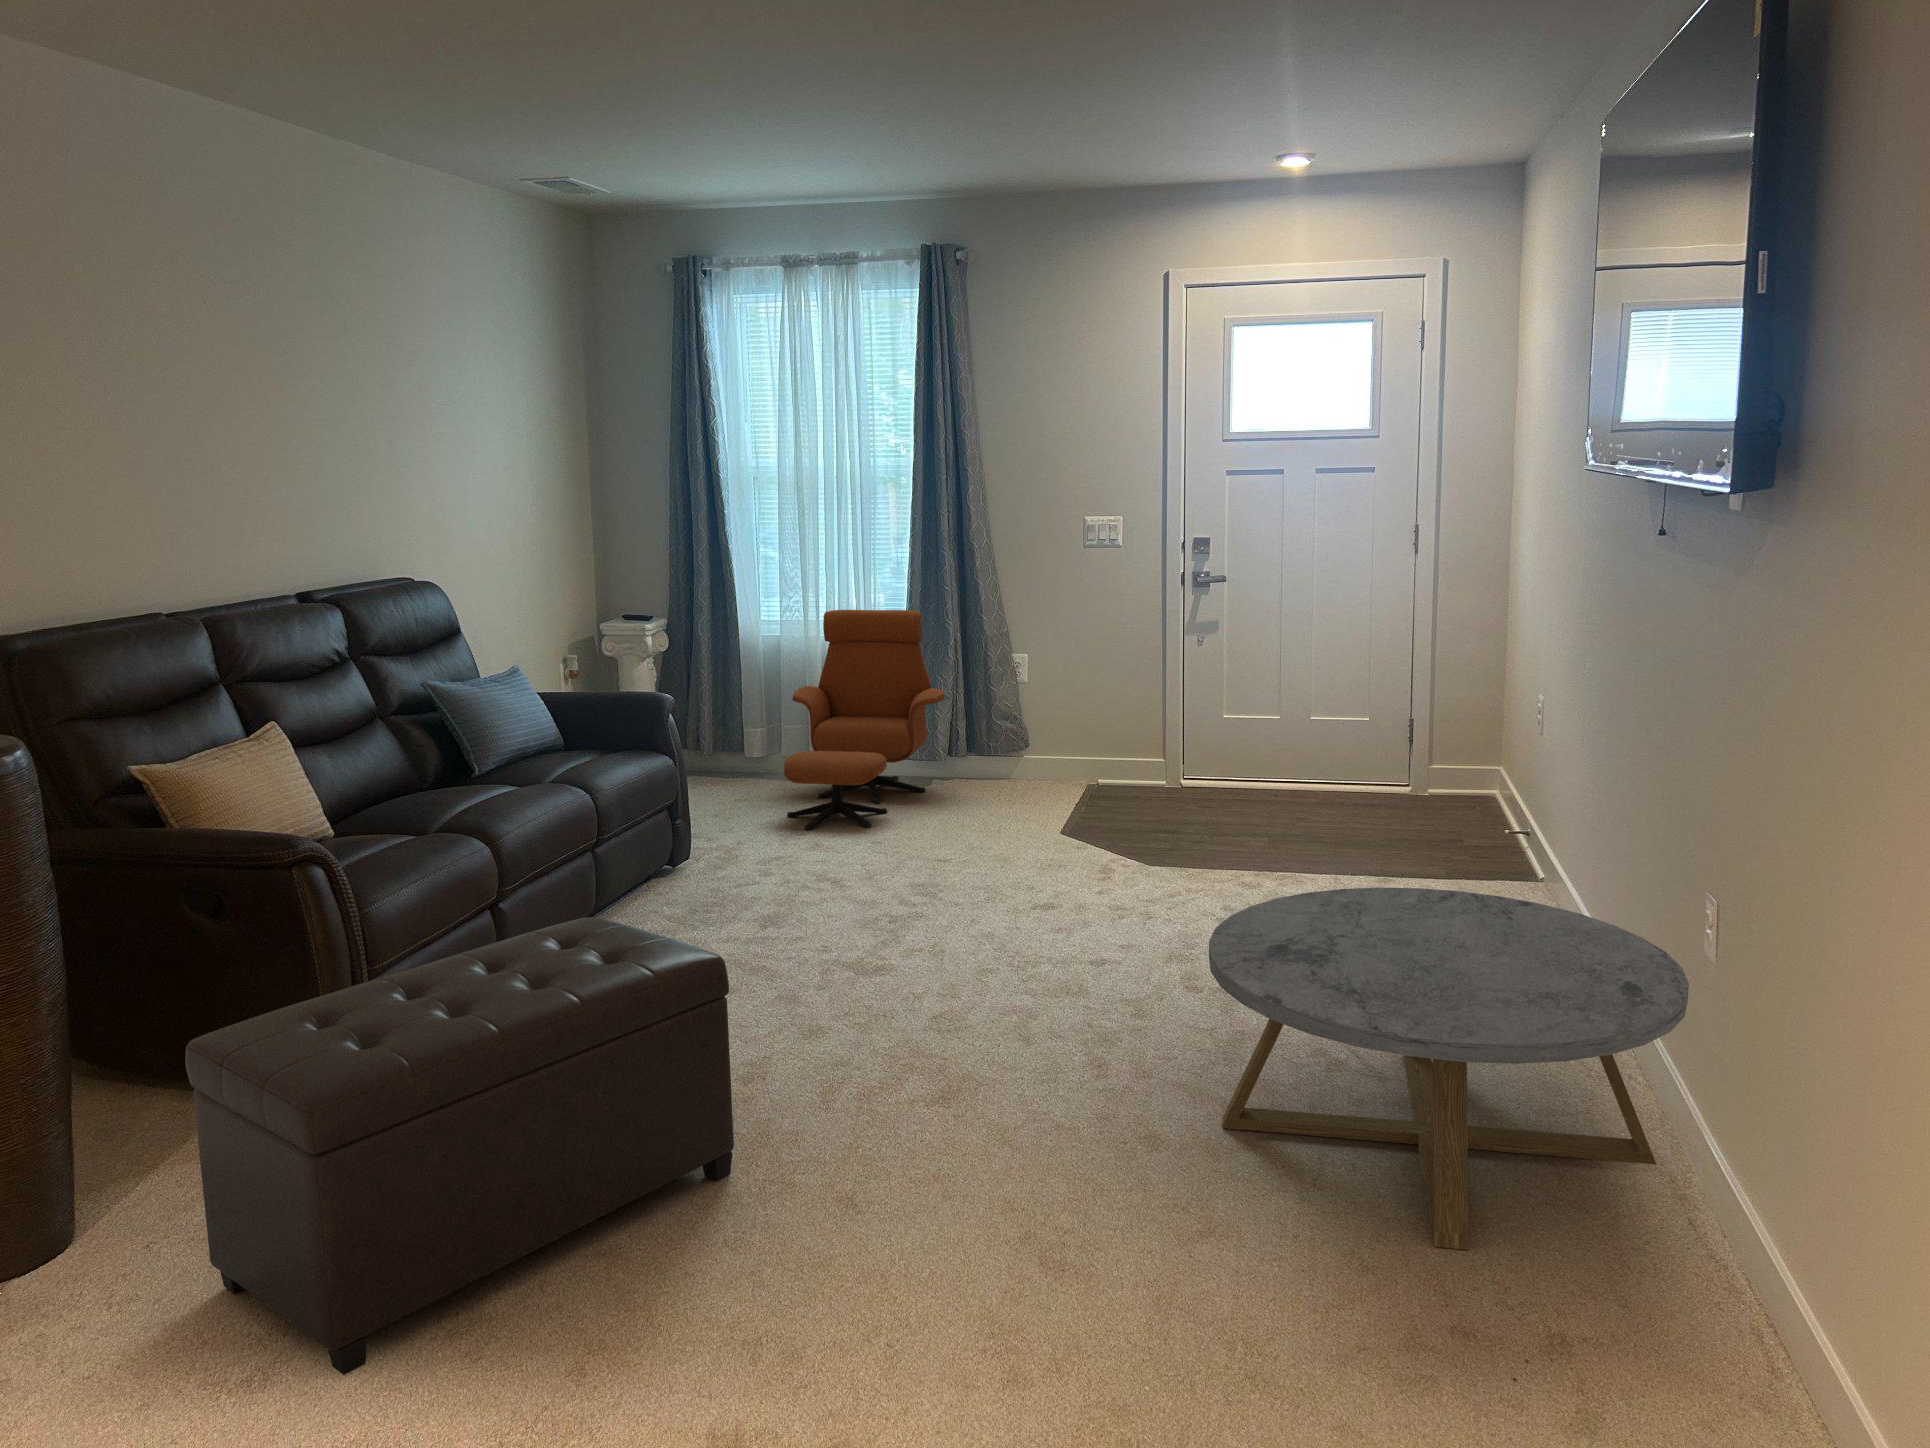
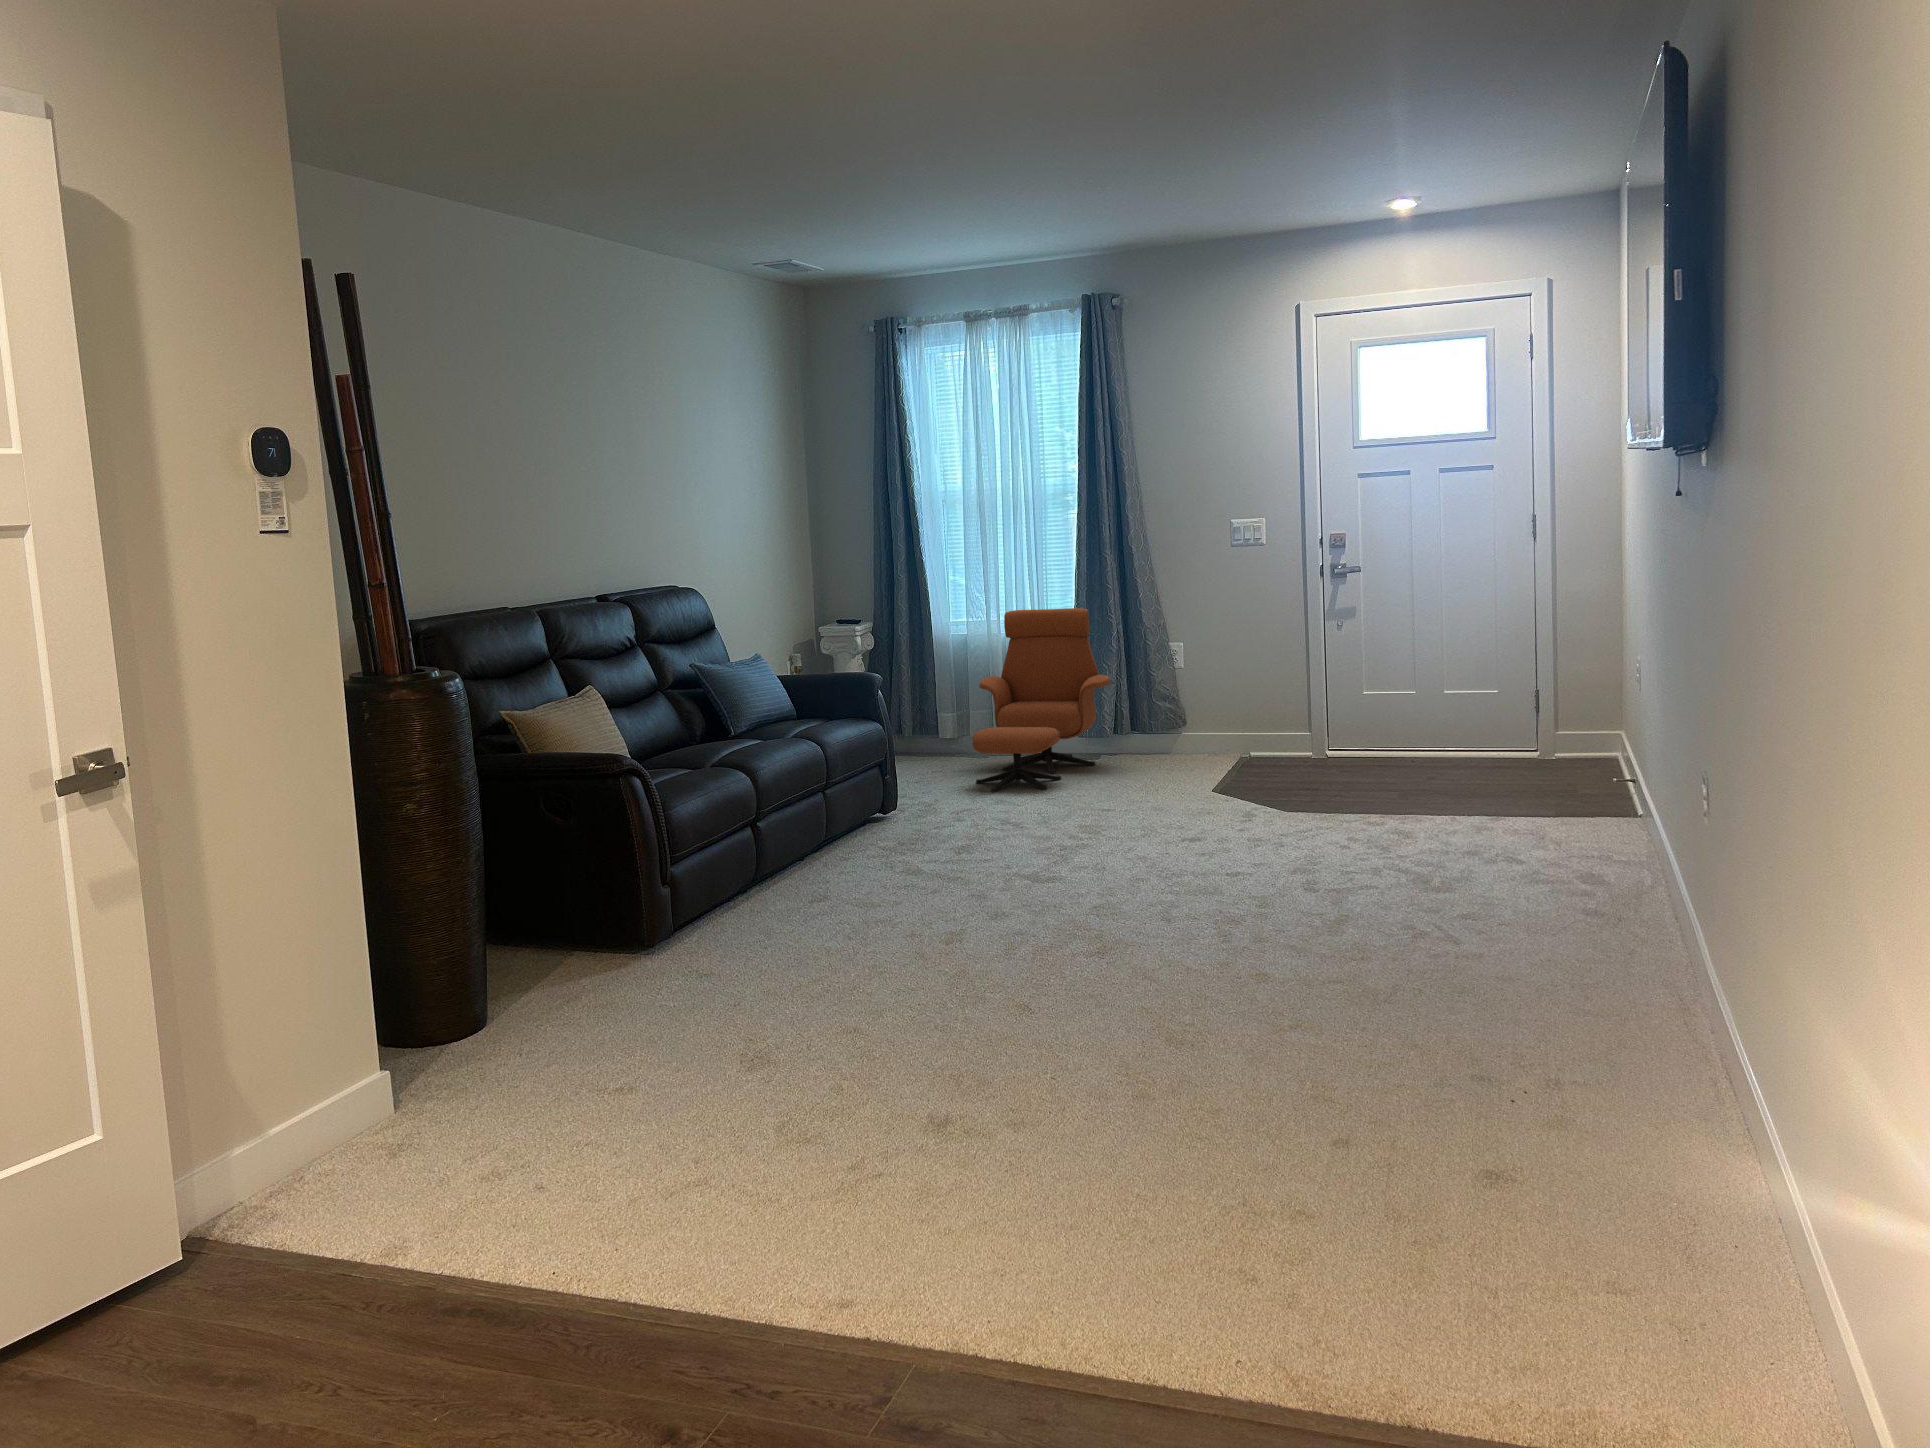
coffee table: present [1209,887,1689,1250] -> none [1293,789,1672,1028]
ottoman: present [185,917,734,1375] -> none [576,805,937,1072]

